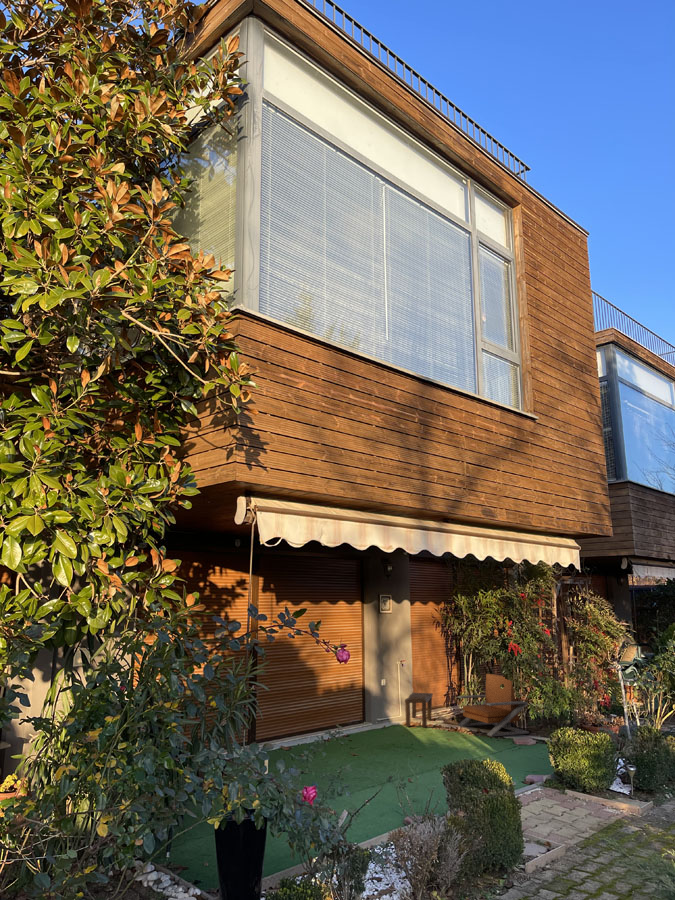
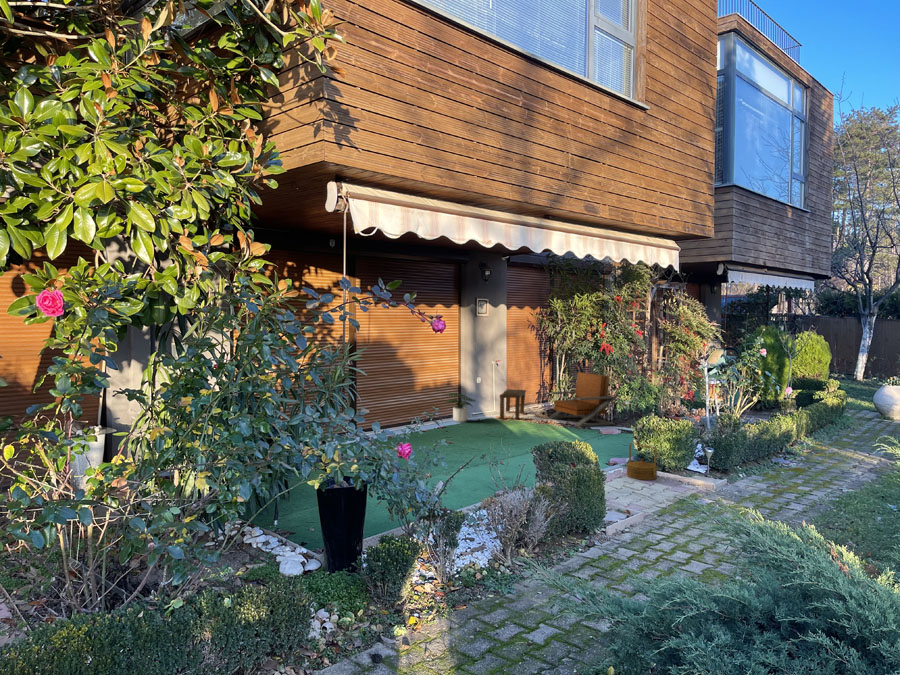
potted plant: none [346,698,380,731] -> present [445,393,475,422]
woven basket: none [544,759,578,804] -> present [627,442,658,480]

